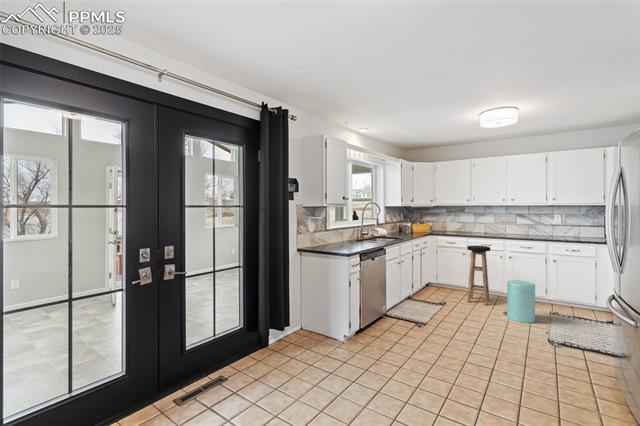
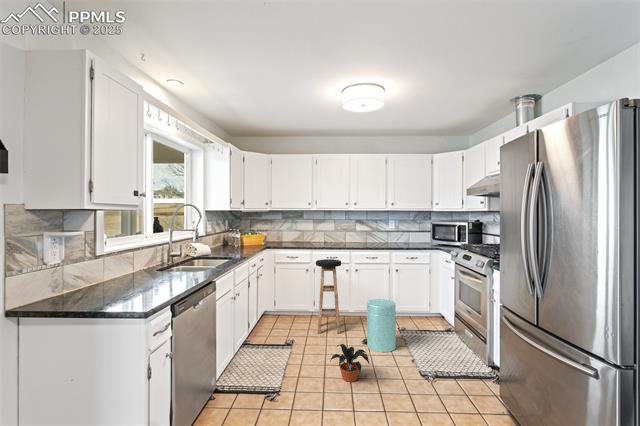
potted plant: none [463,304,495,331] -> present [330,344,369,382]

